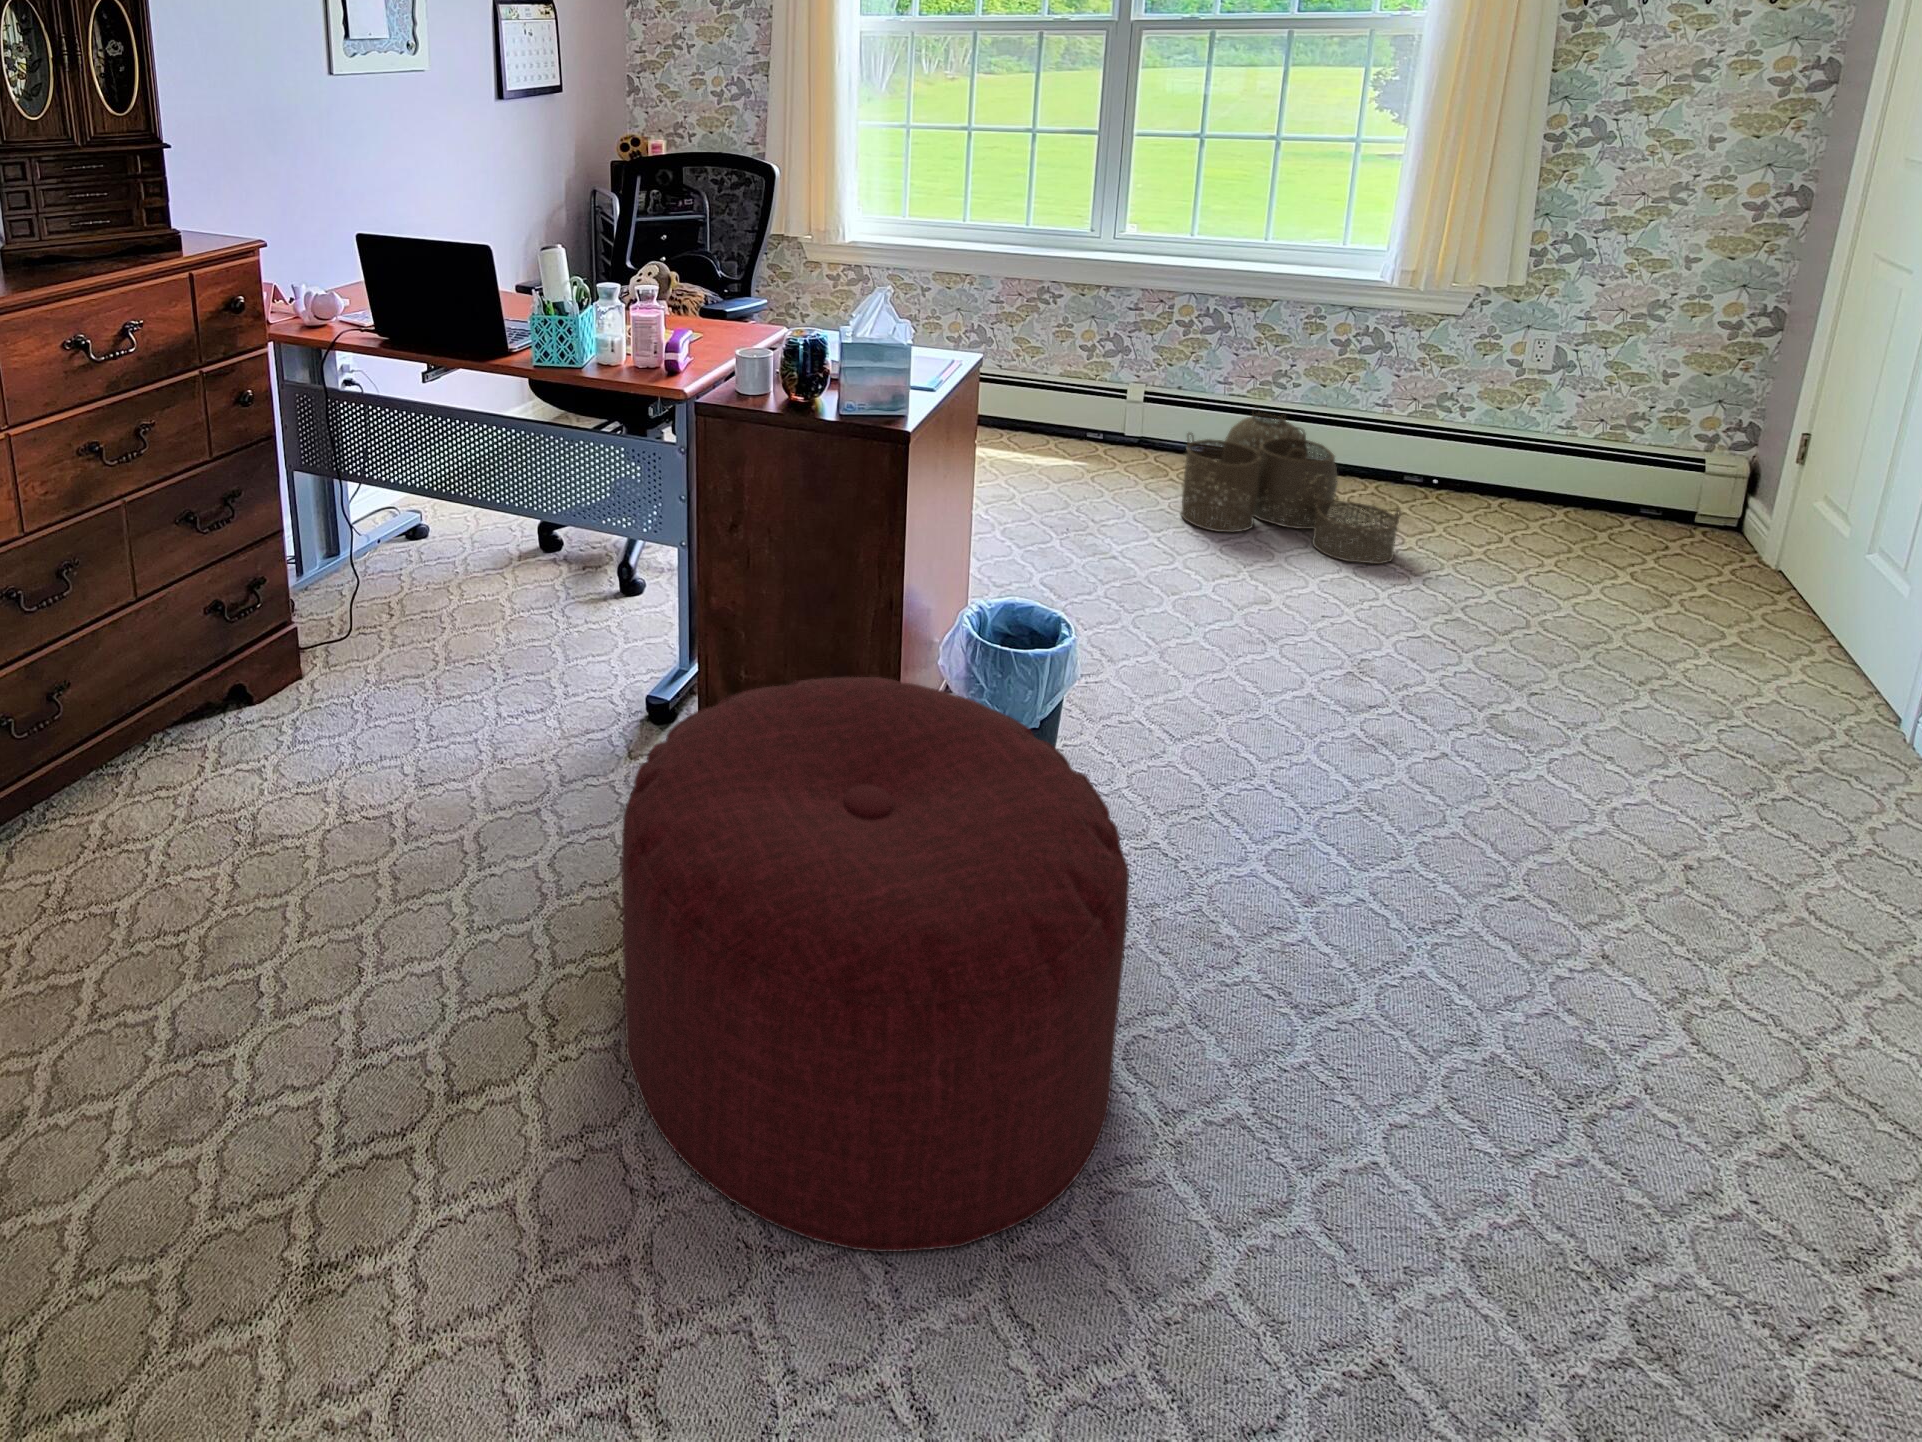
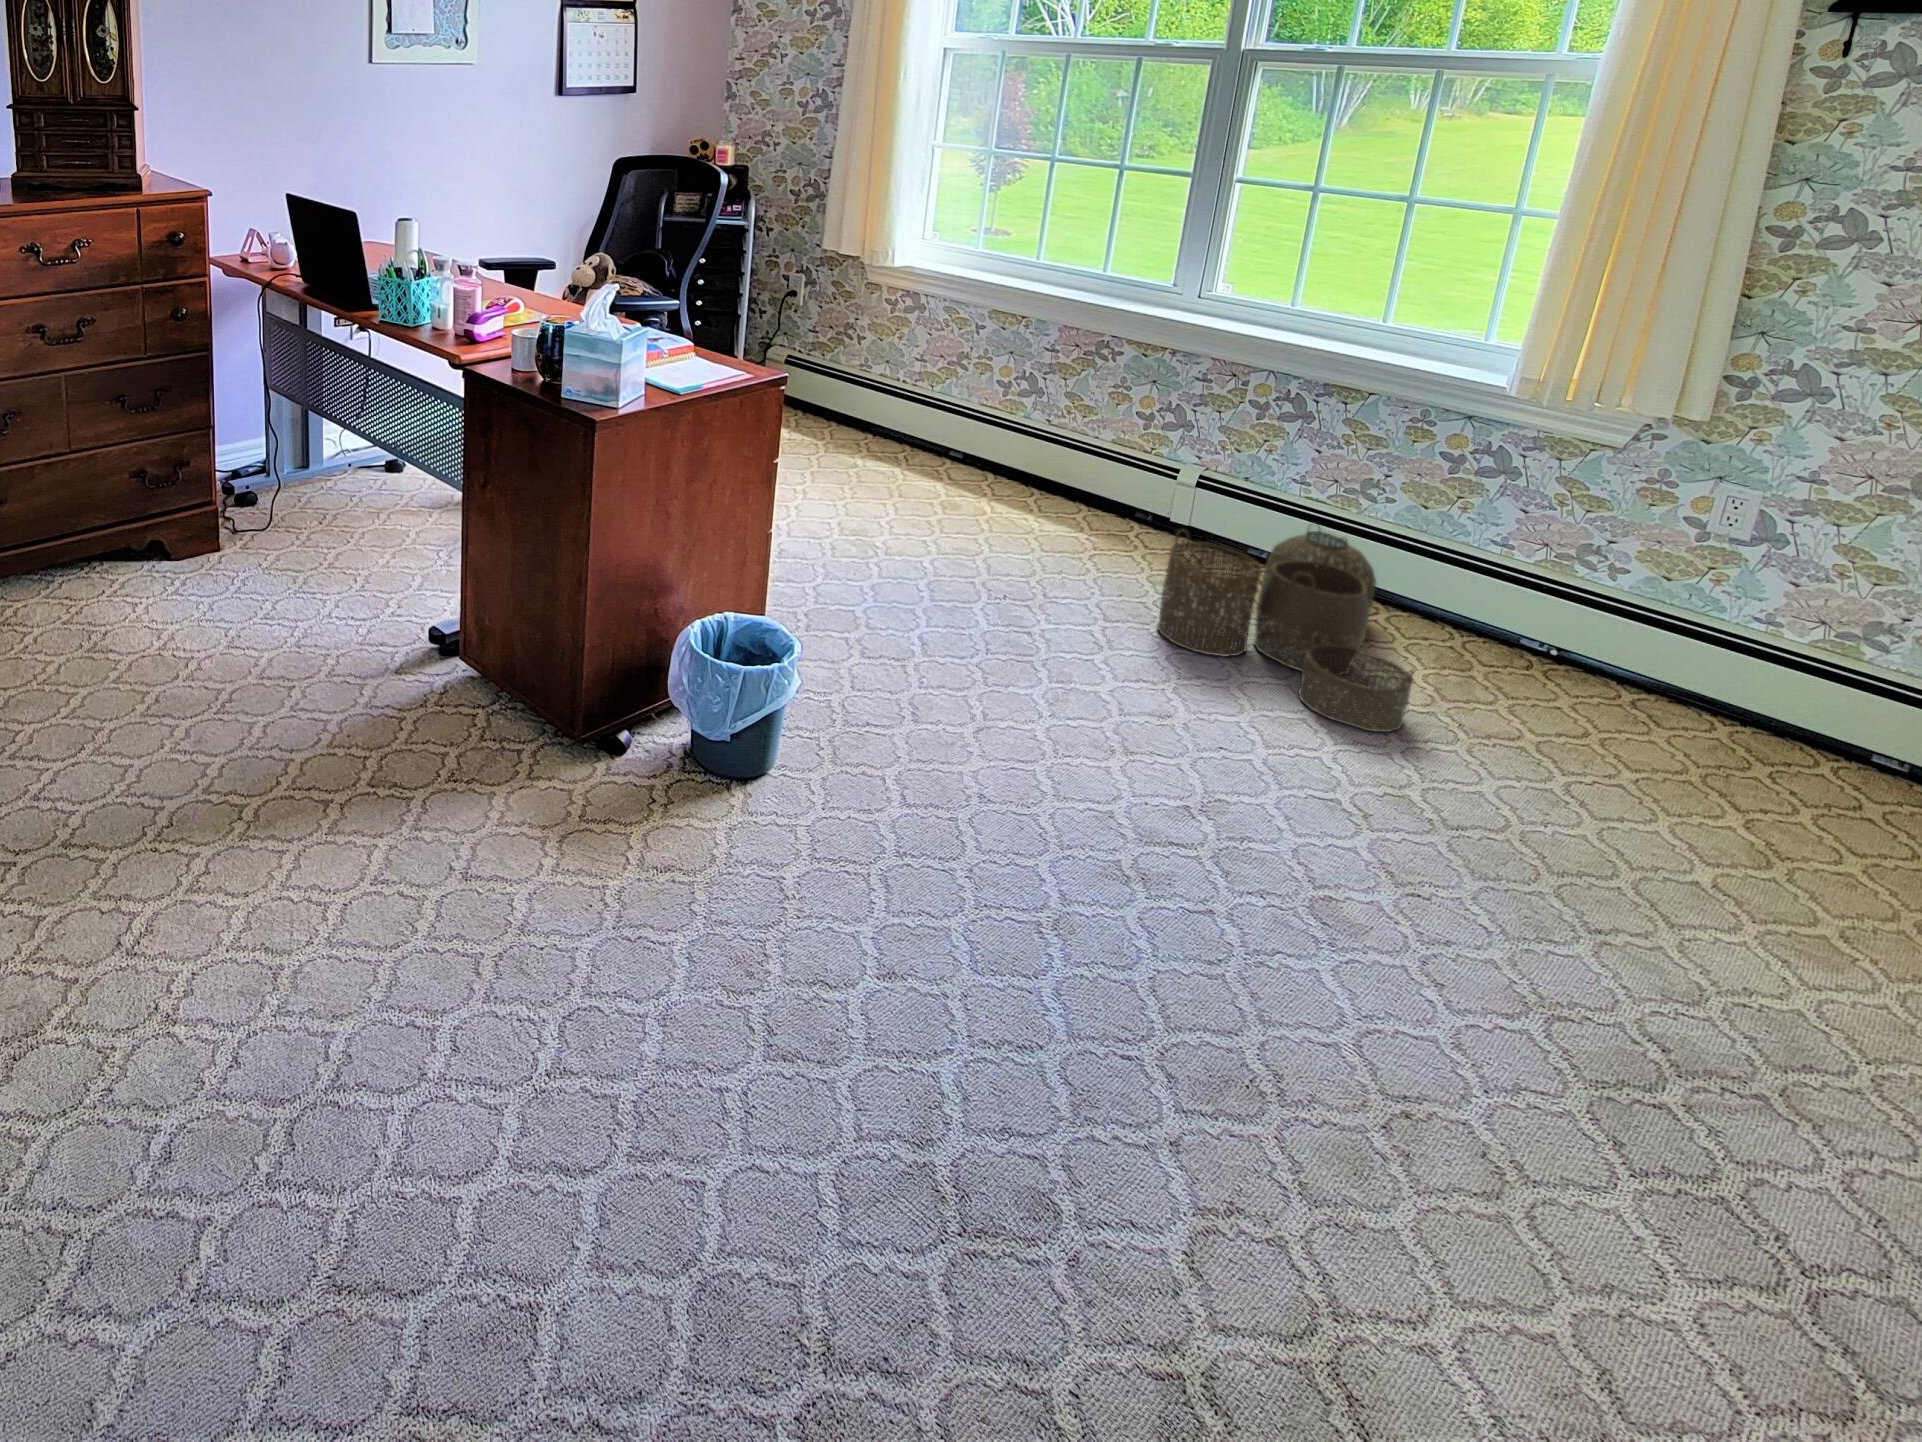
ottoman: present [622,677,1129,1252] -> none [168,619,607,1085]

